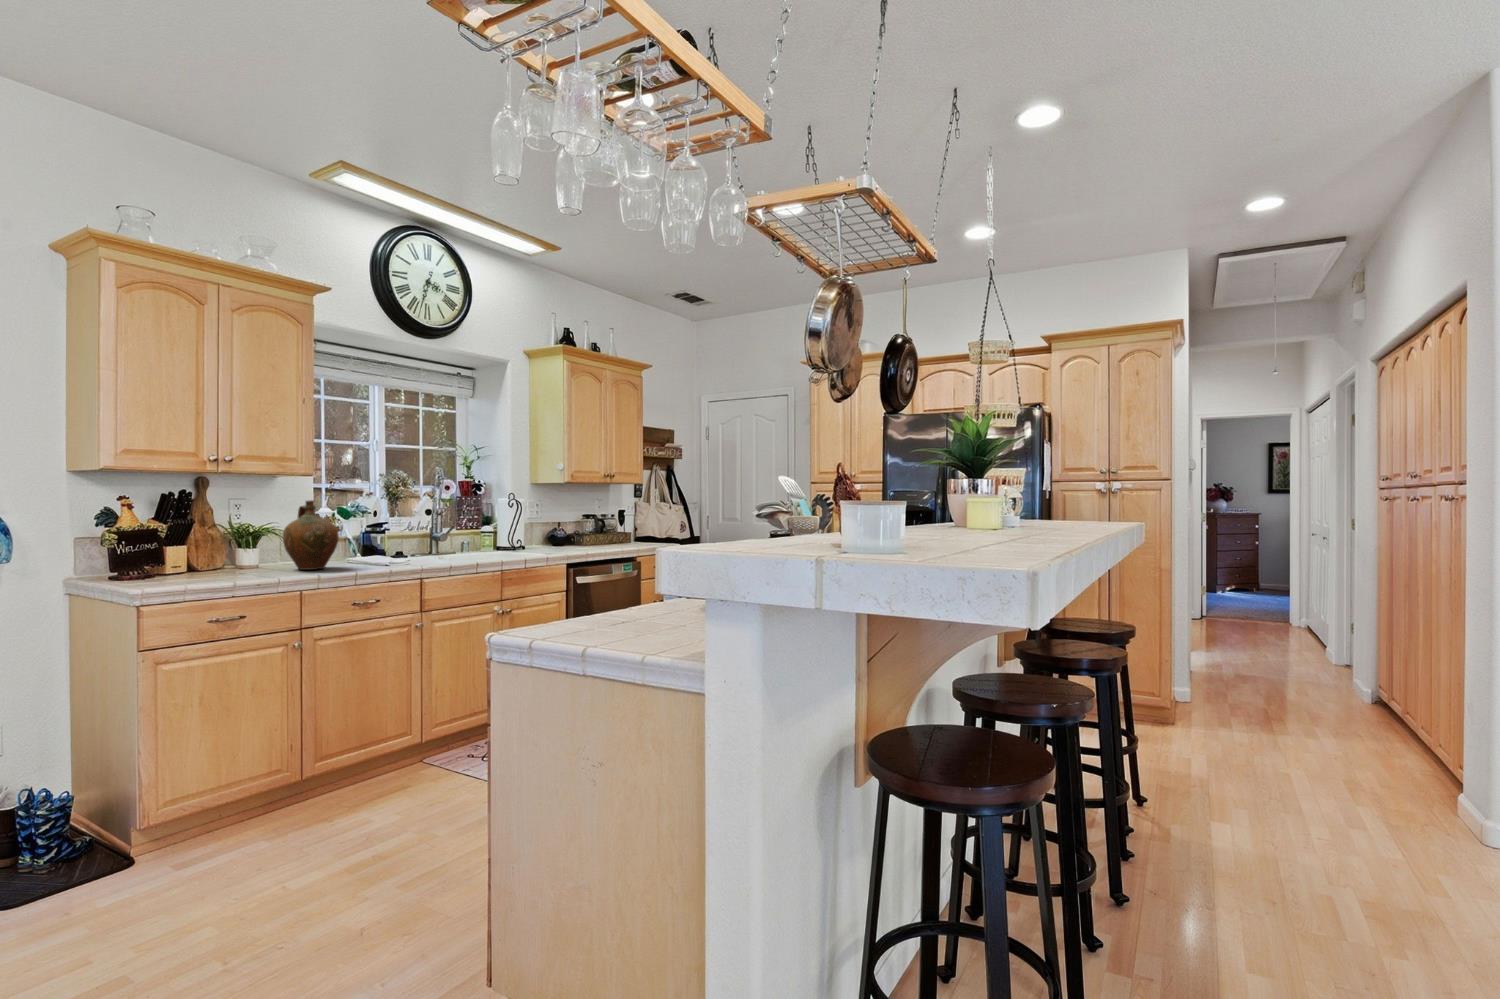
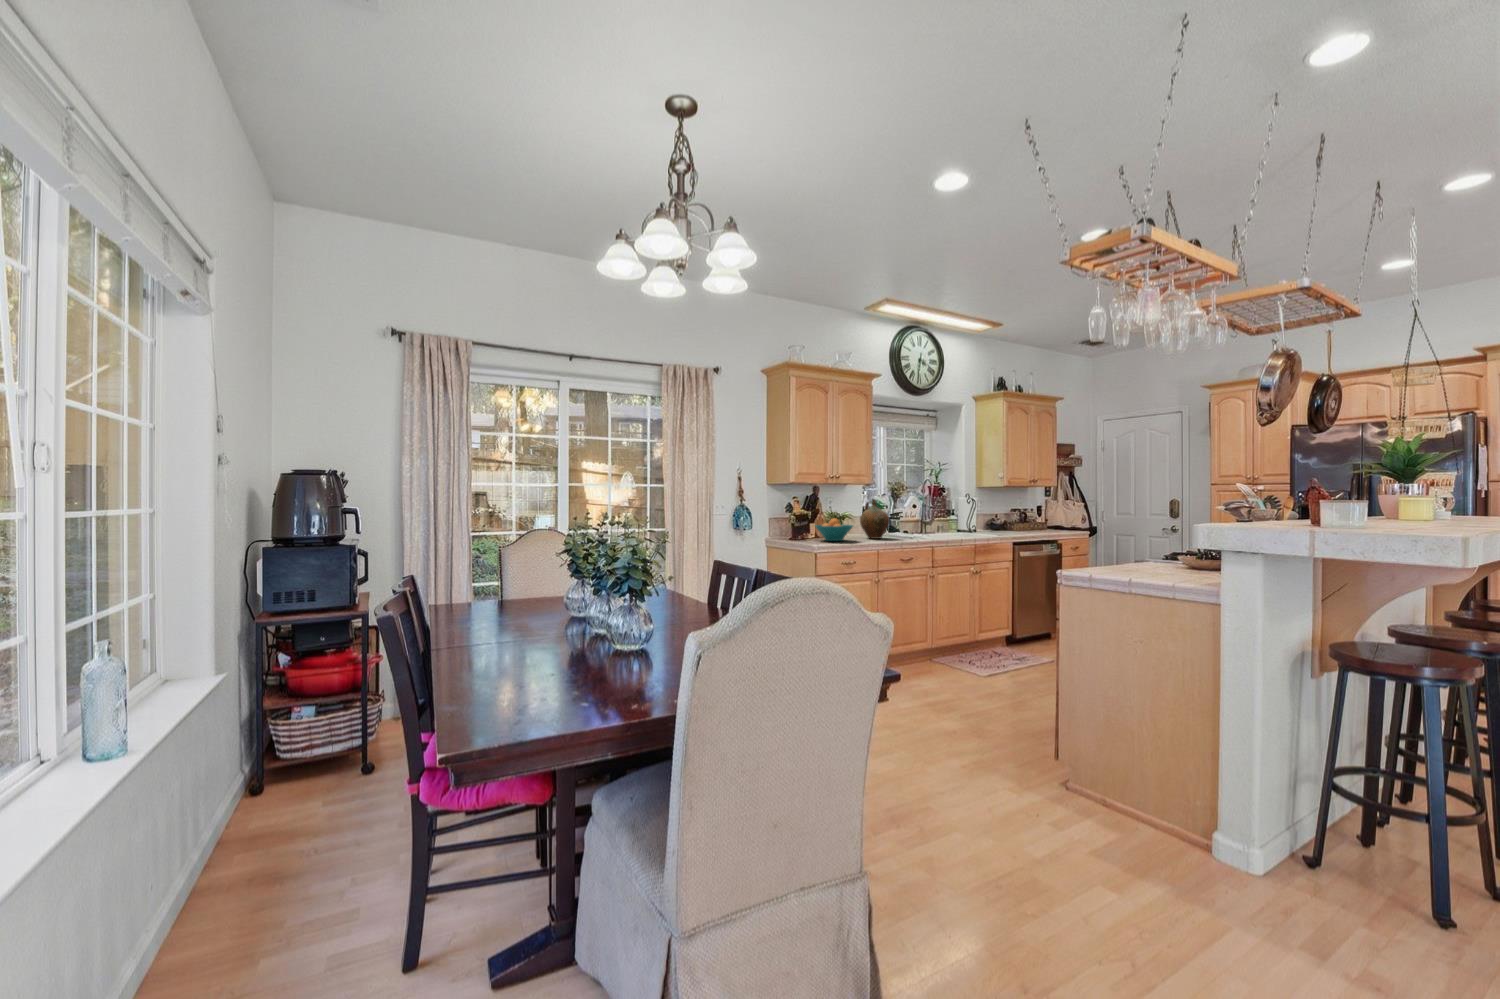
fruit bowl: none [165,536,253,579] -> present [815,518,853,541]

